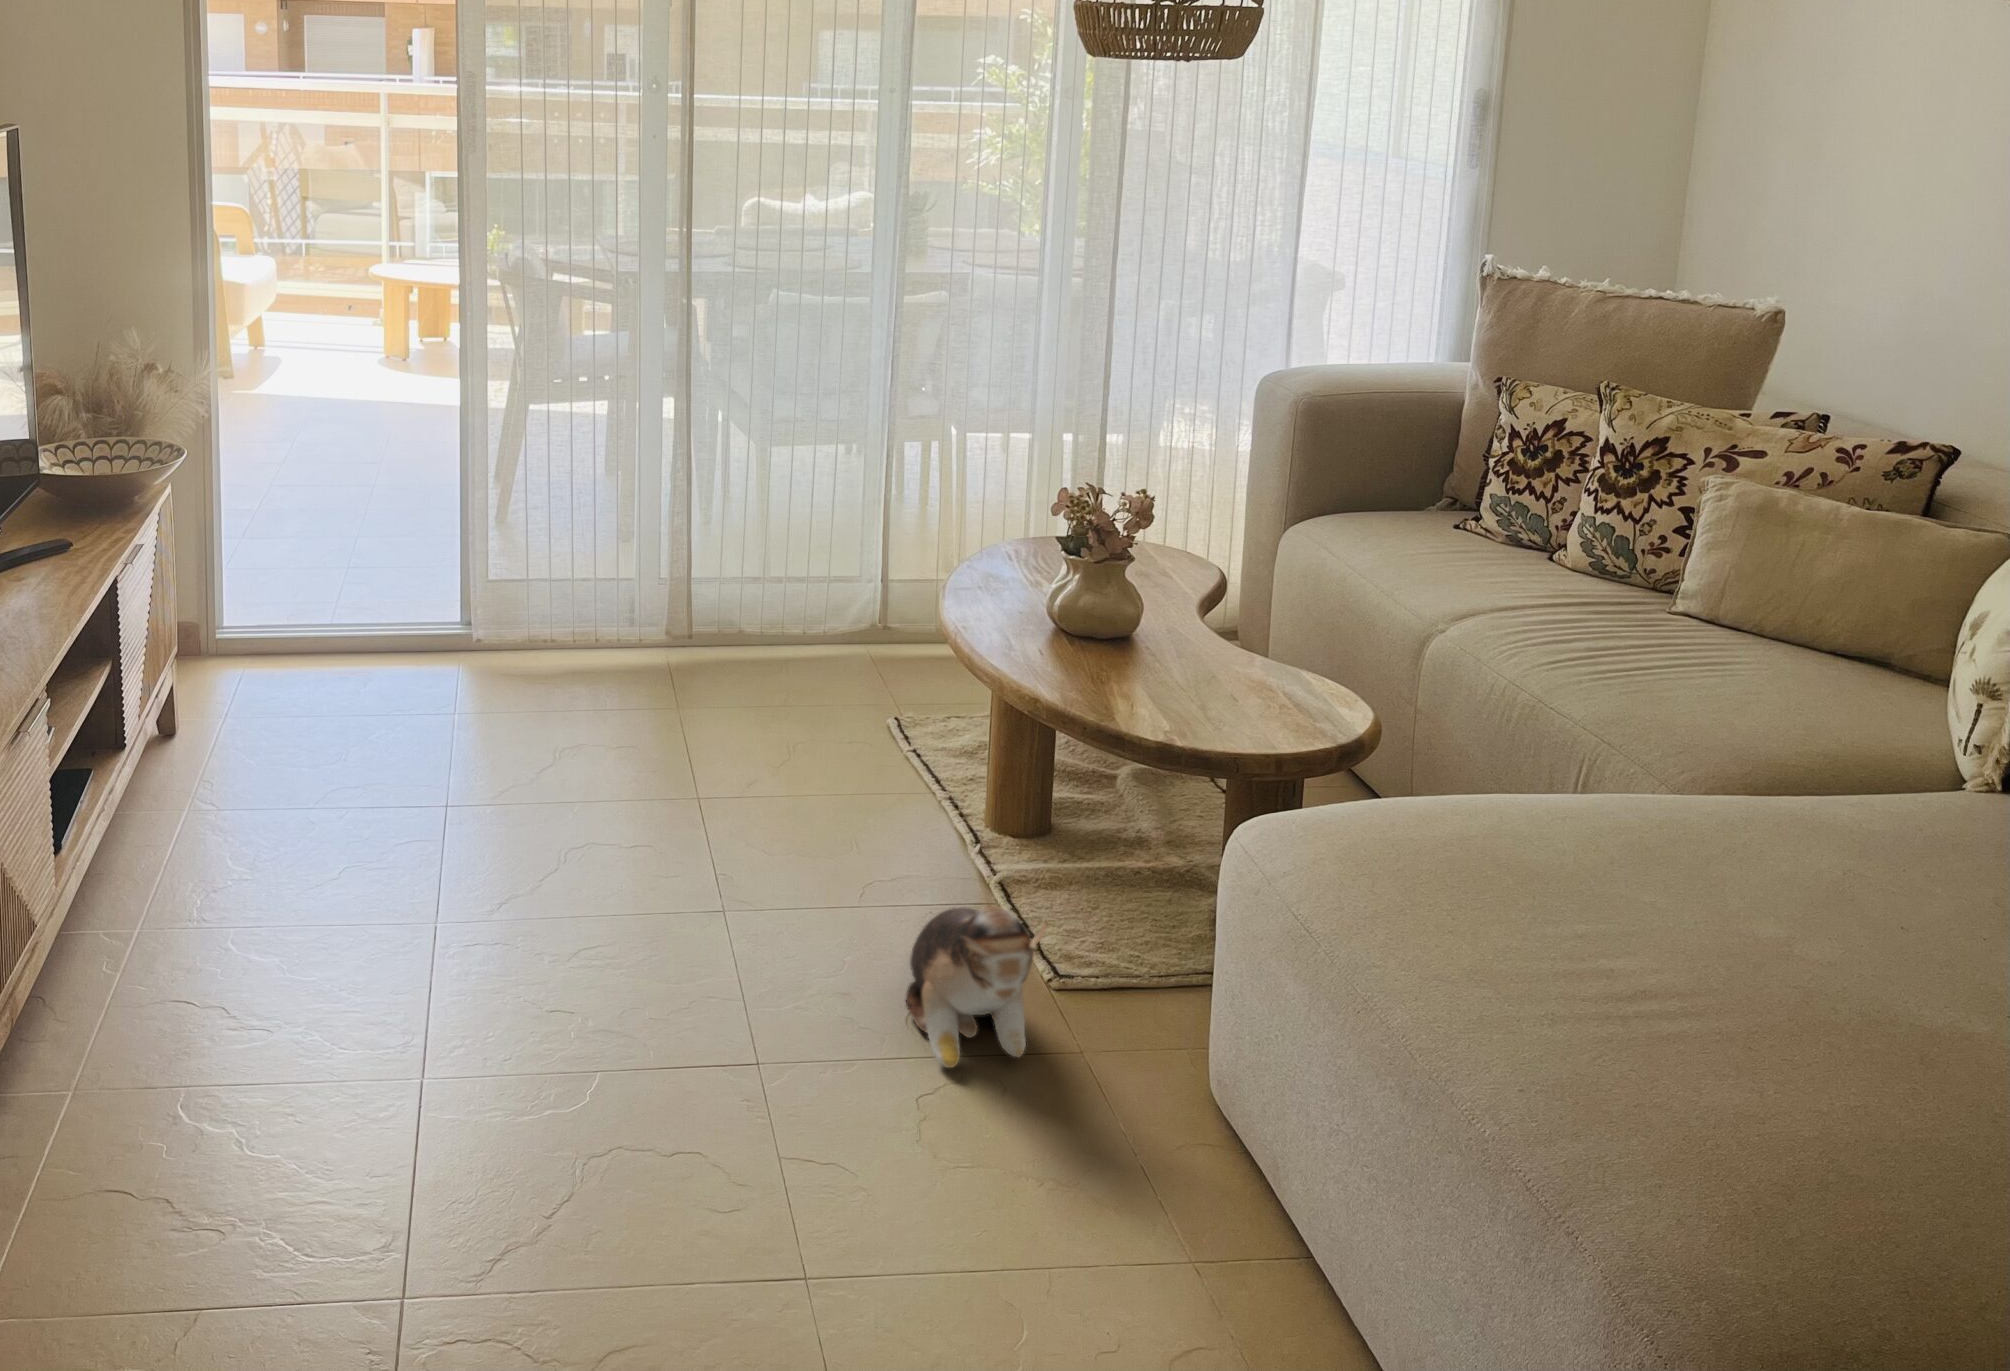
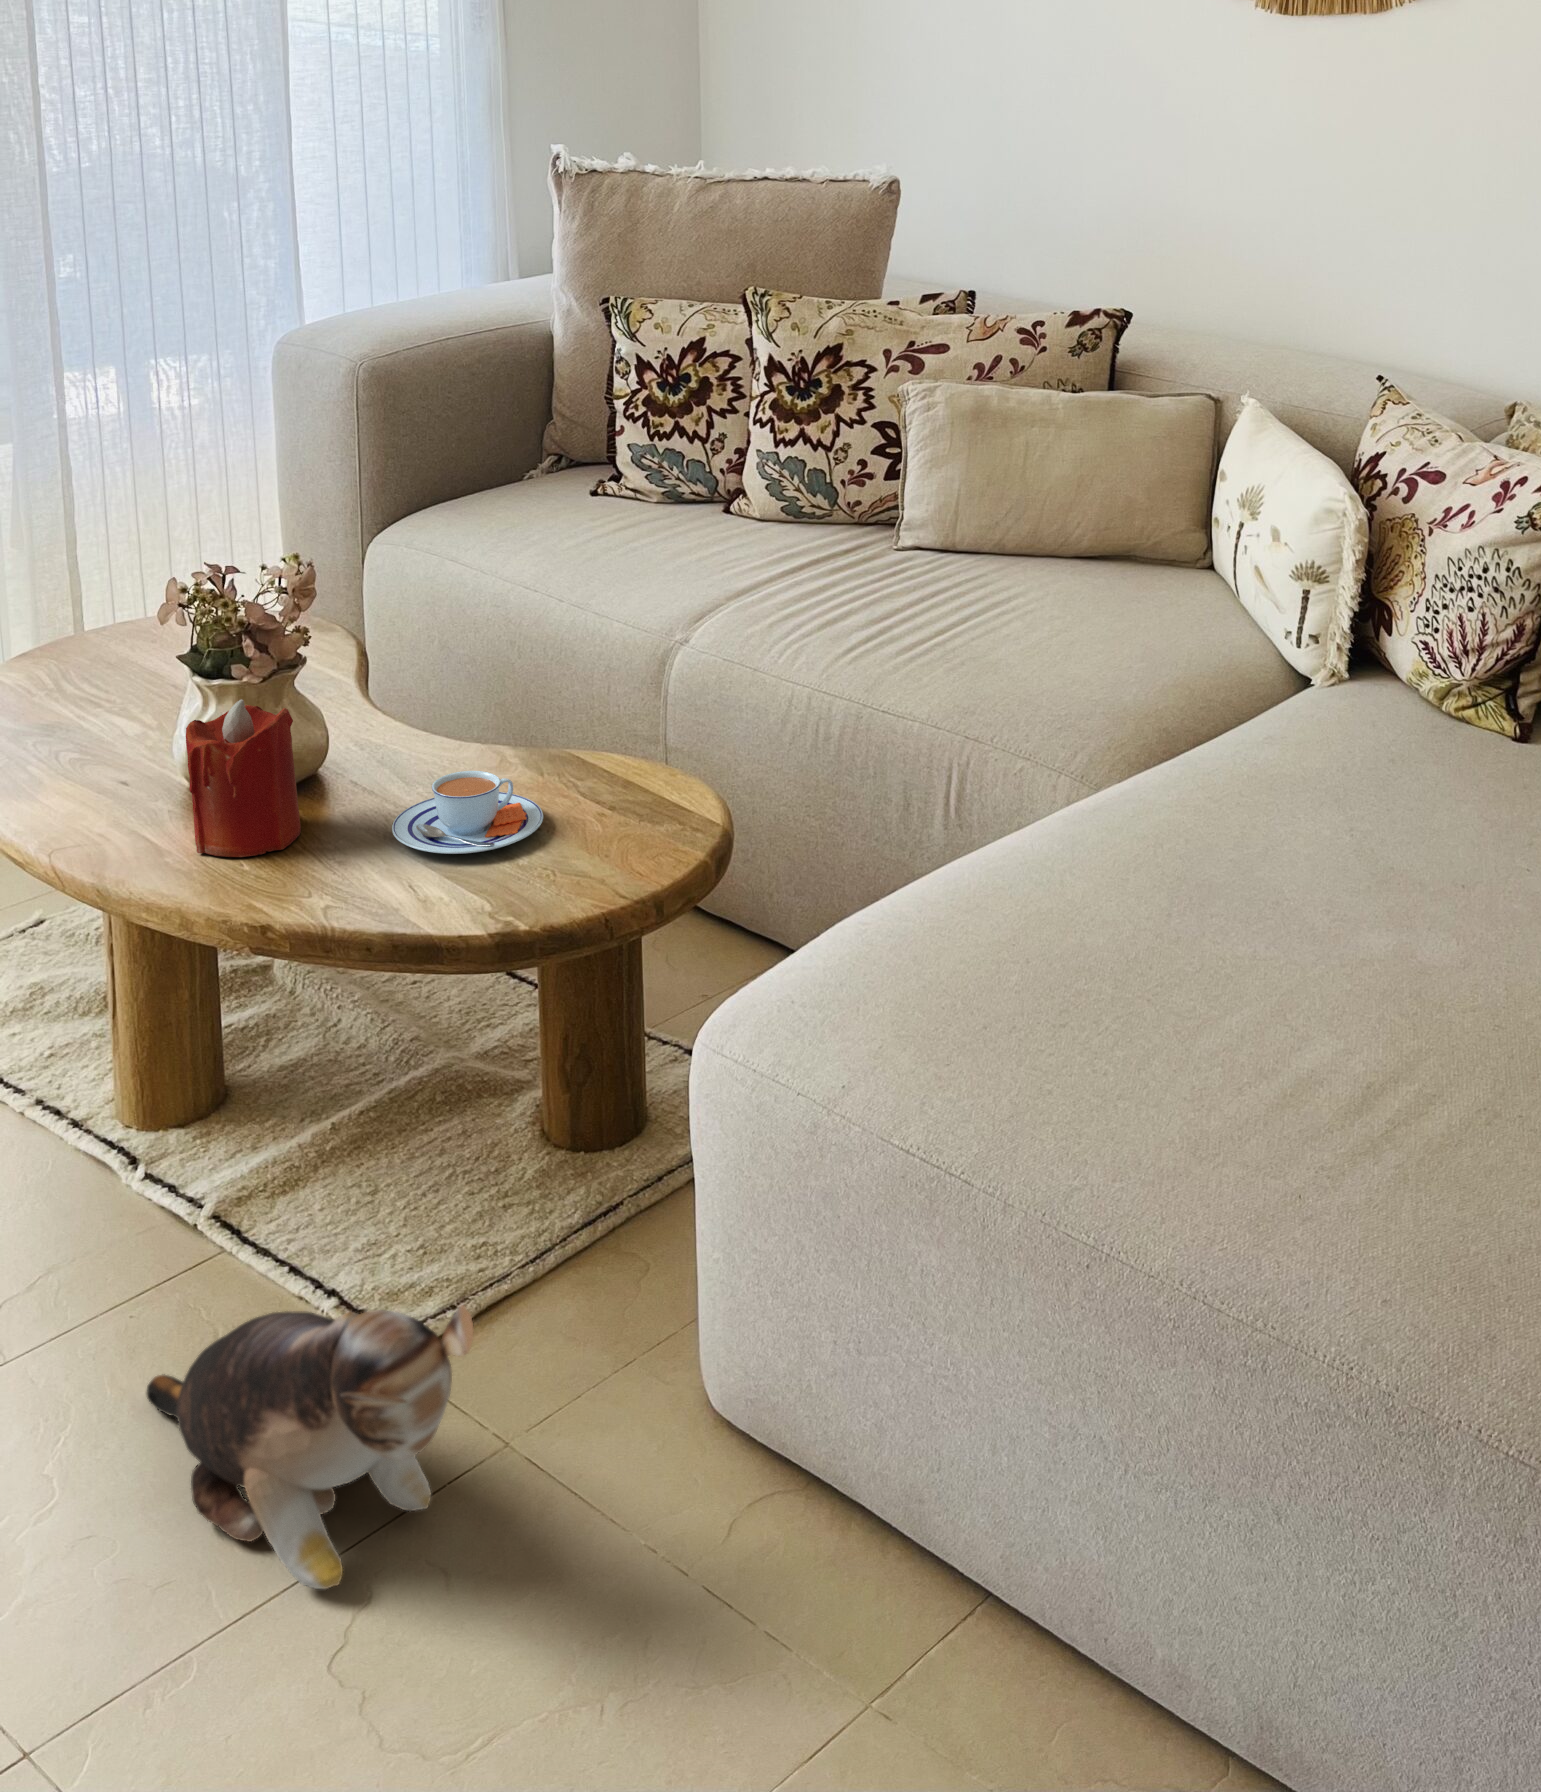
candle: none [1038,567,1109,668] -> present [186,699,301,857]
teacup: none [1149,650,1250,701] -> present [392,771,543,854]

